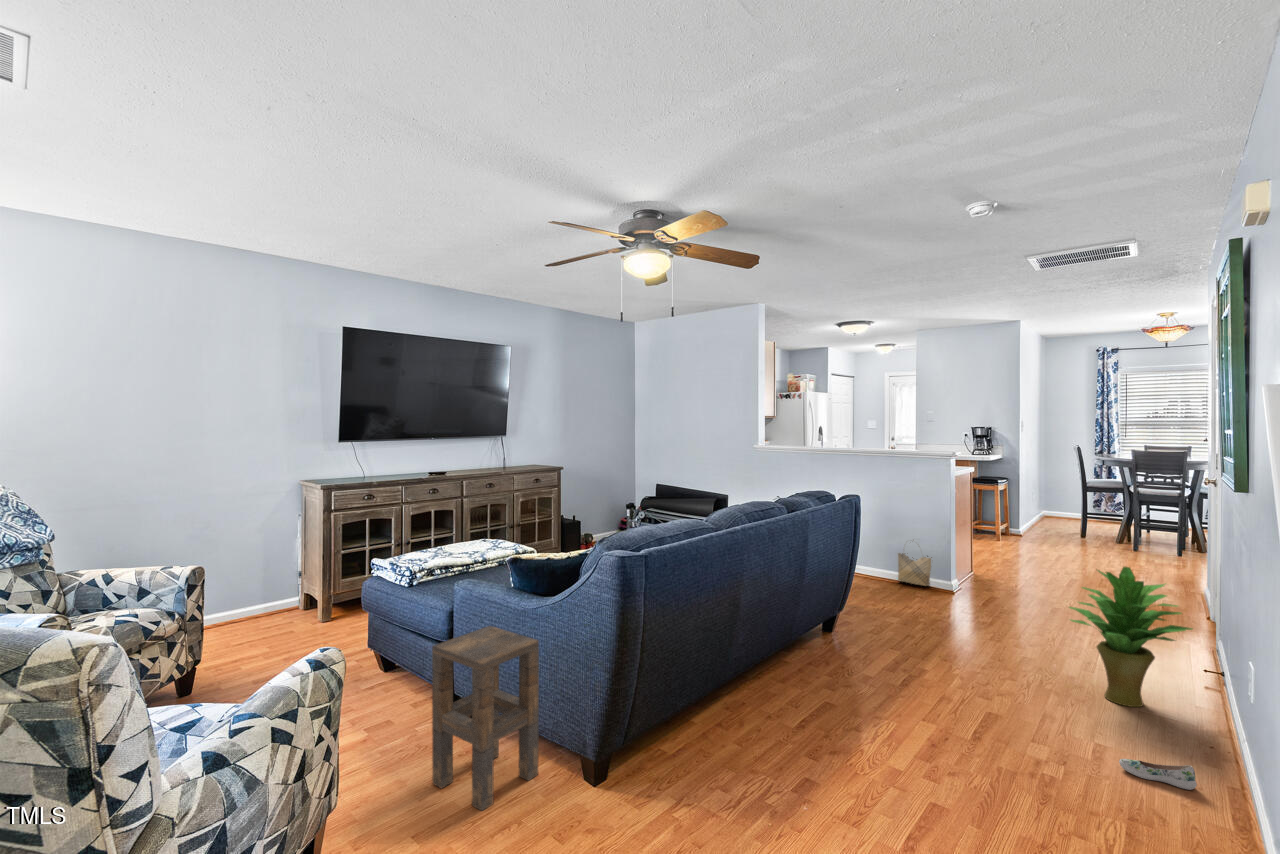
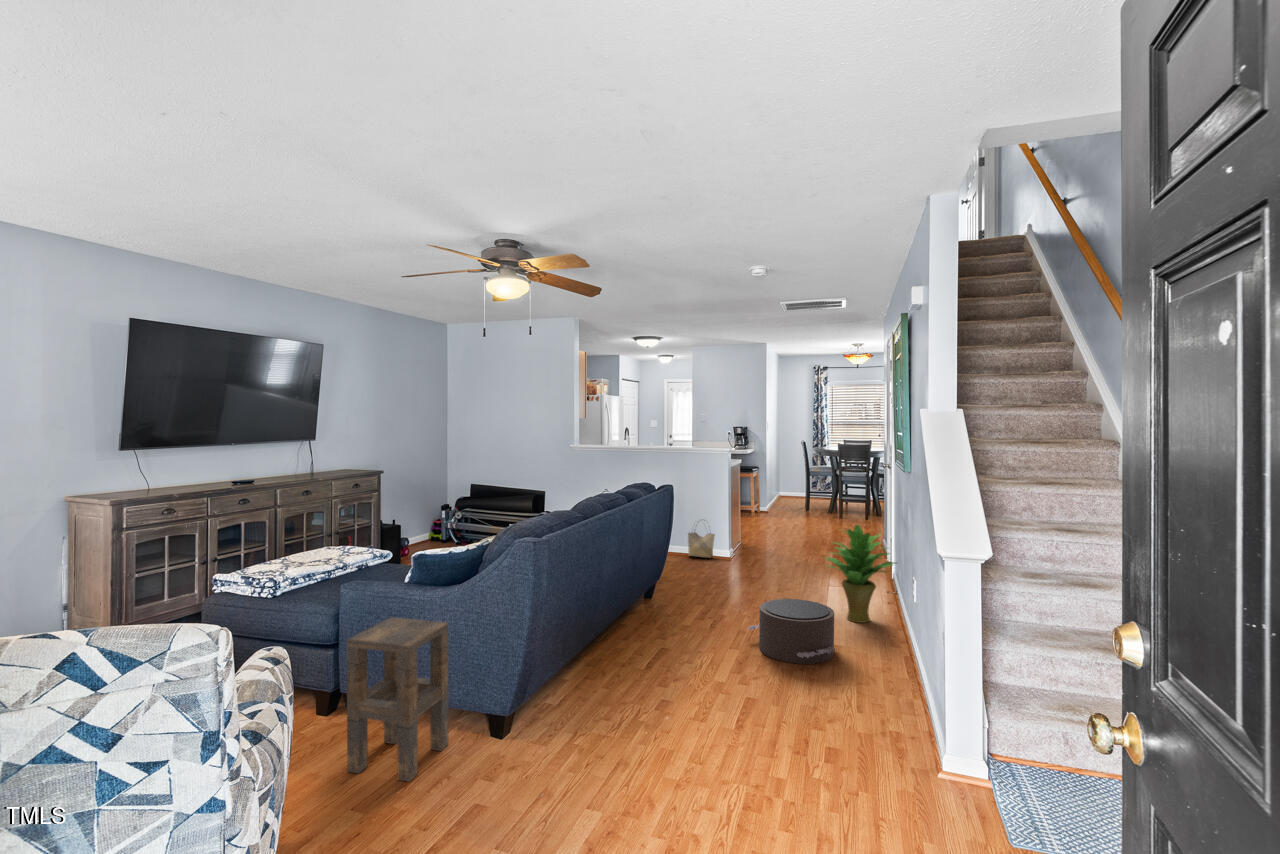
pouf: none [941,658,1071,758] -> present [747,599,835,664]
shoe: present [1119,759,1197,790] -> none [865,650,909,666]

